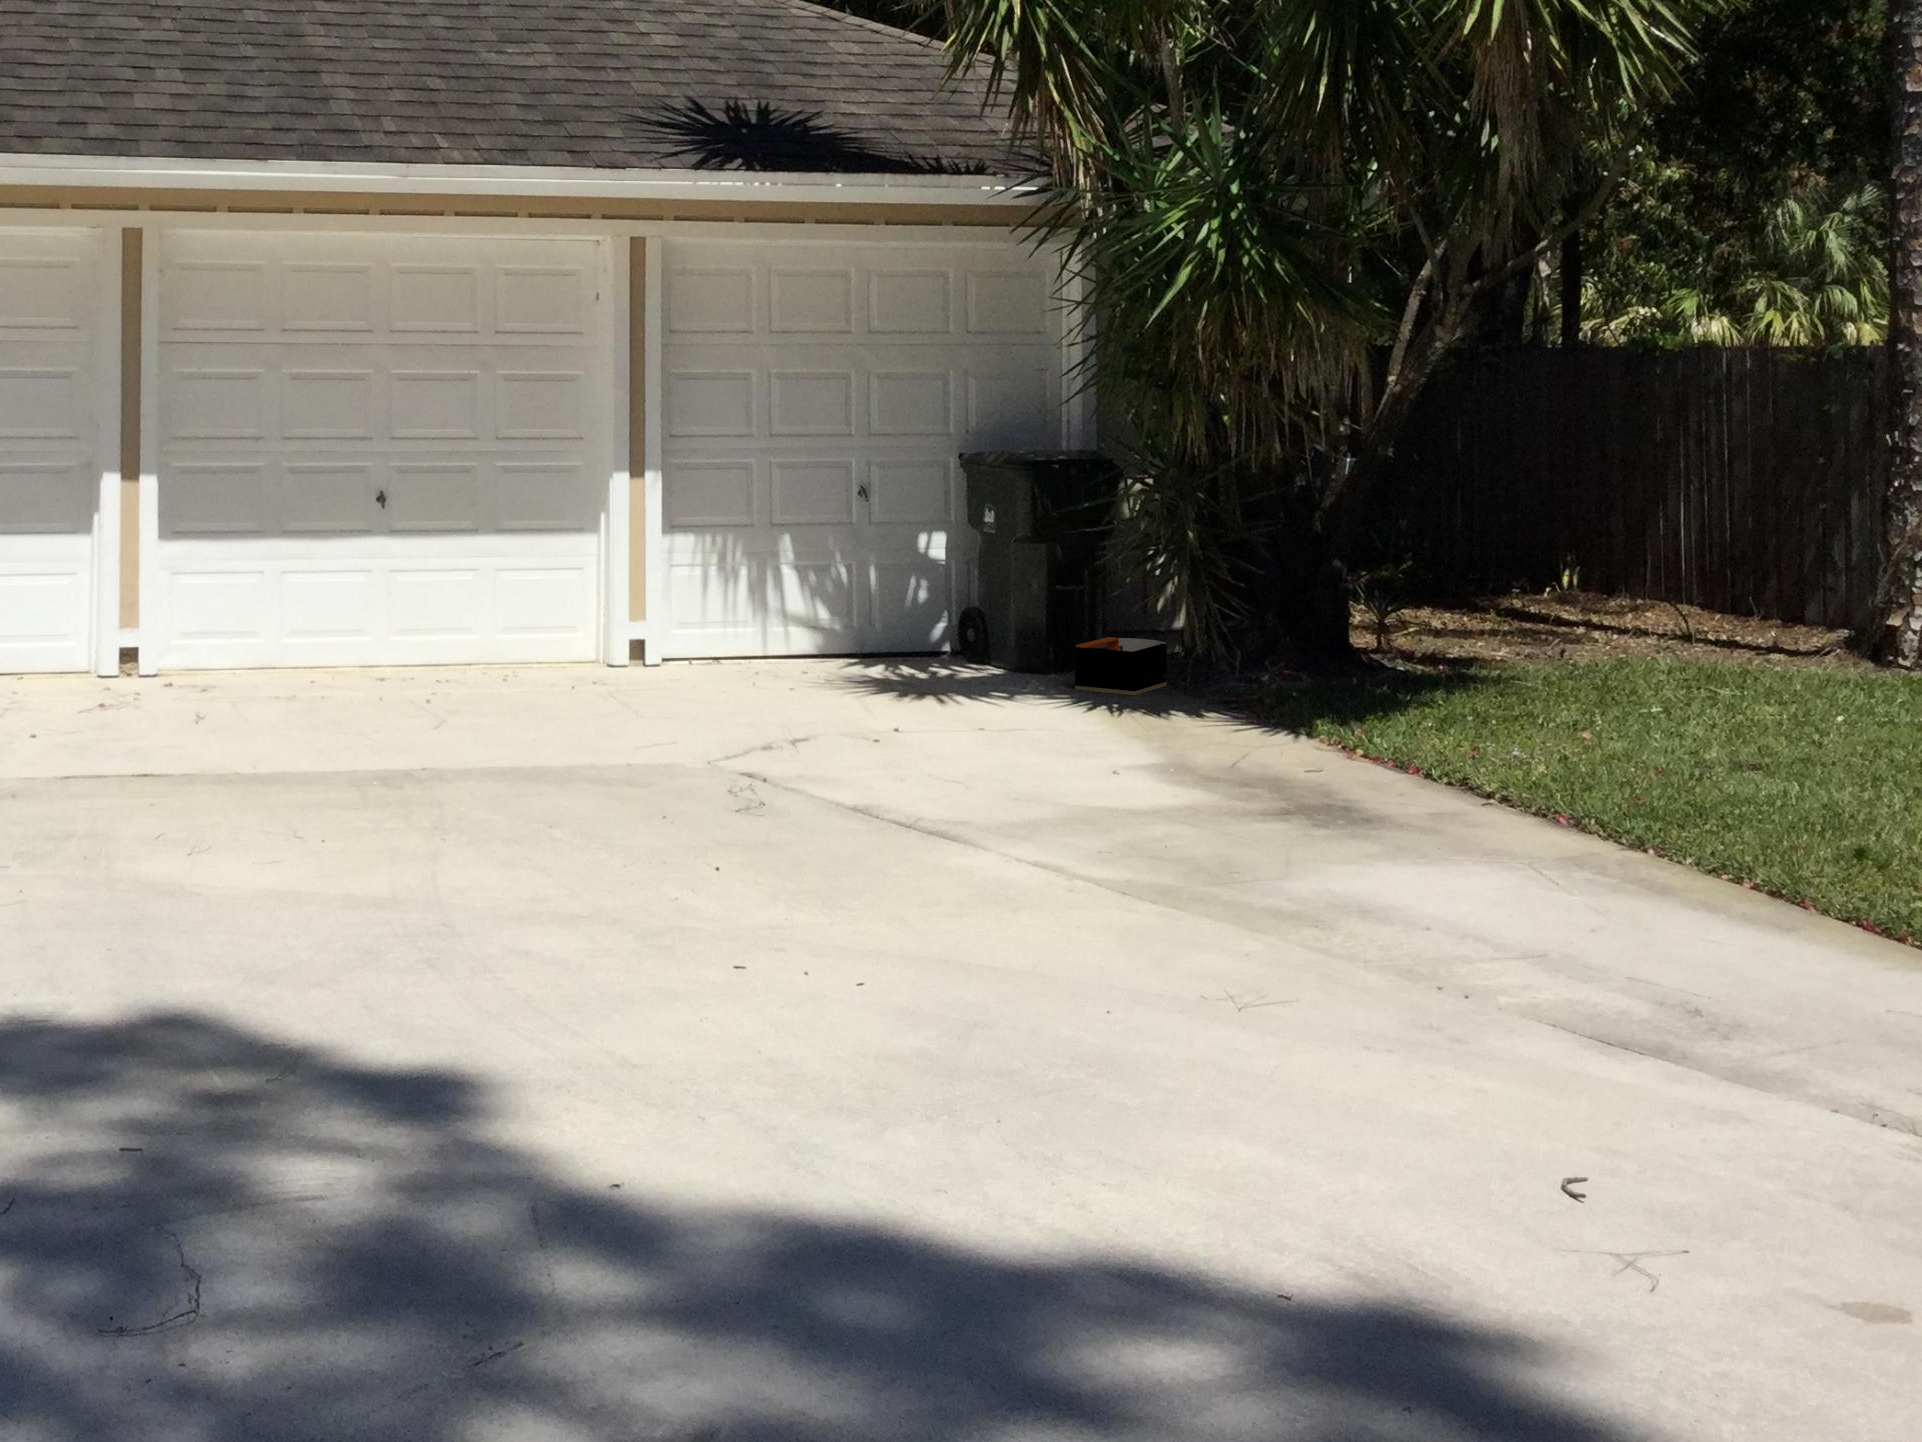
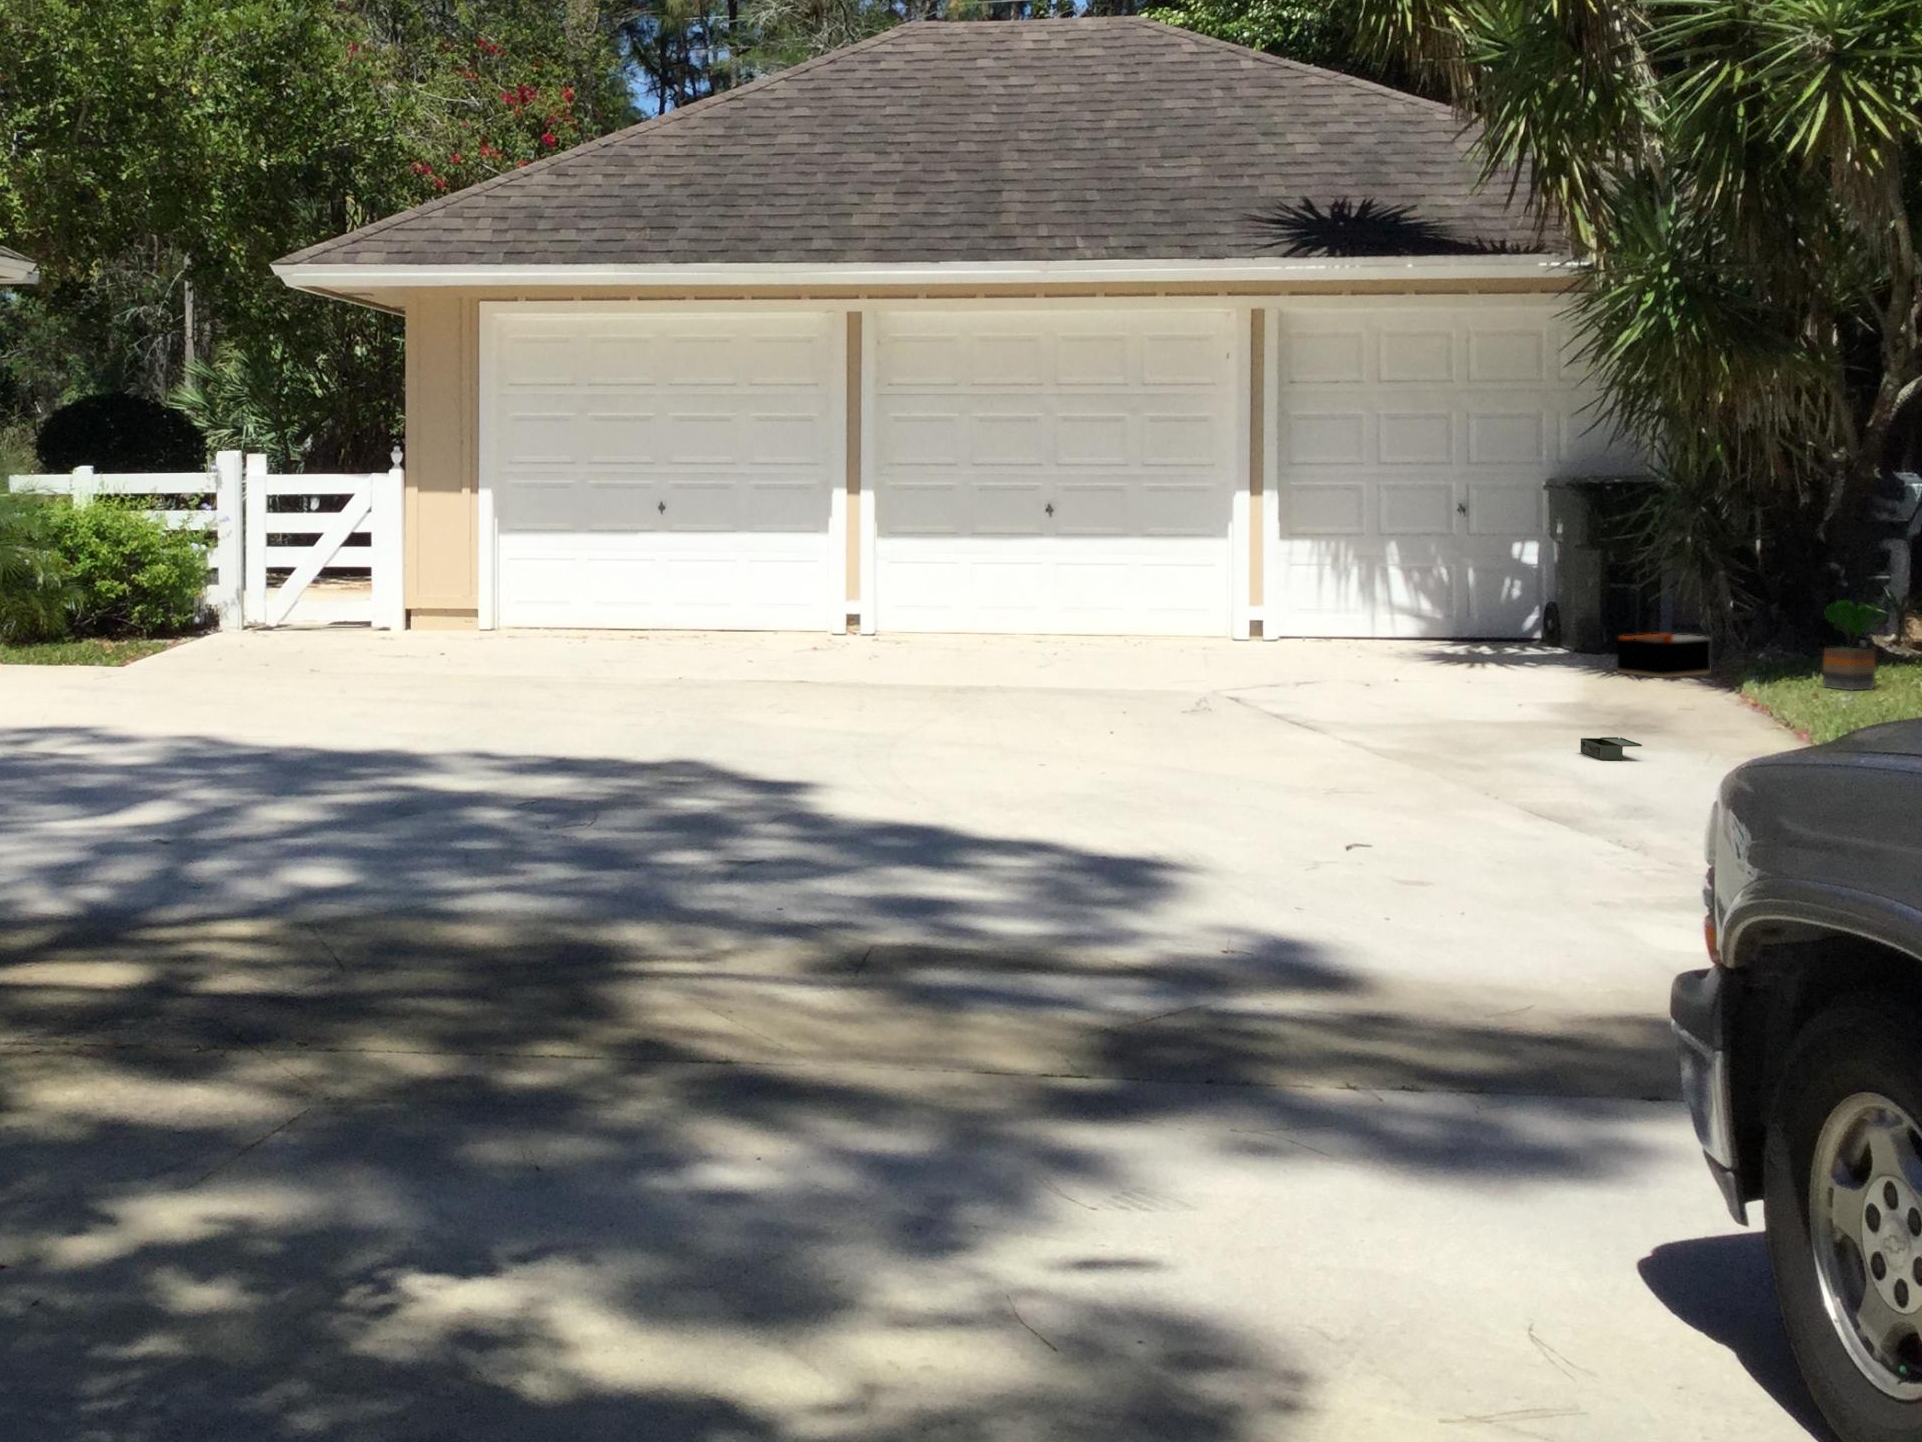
potted tree: none [1375,603,1451,715] -> present [1823,601,1885,690]
toolbox: none [1308,821,1403,859] -> present [1580,737,1642,760]

